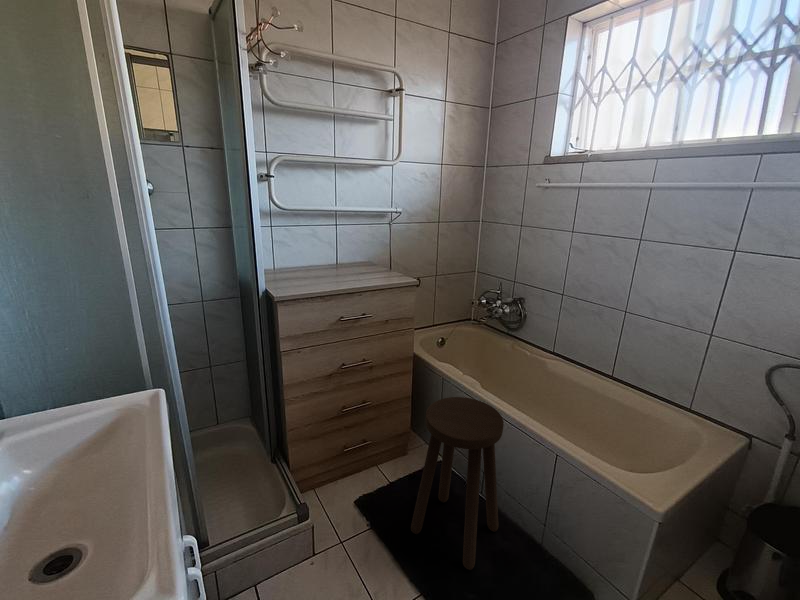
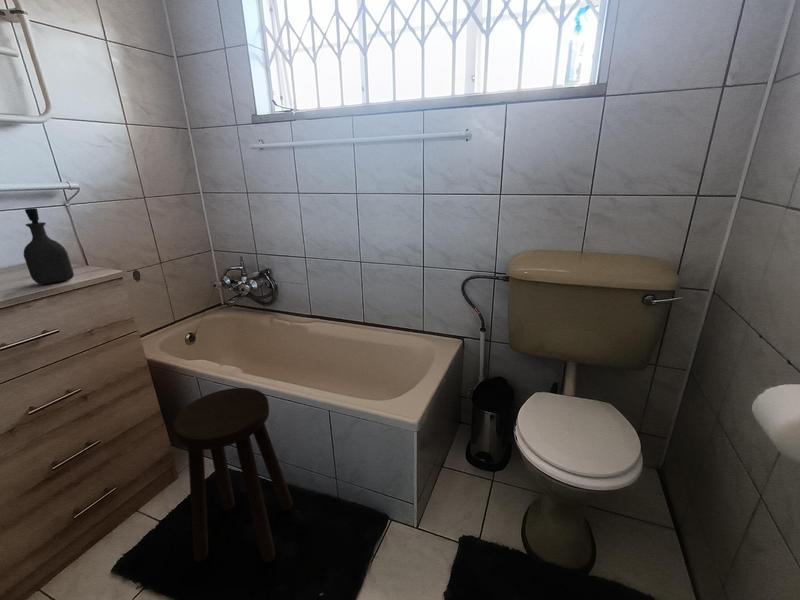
soap bottle: none [364,226,388,280] -> present [24,208,74,284]

